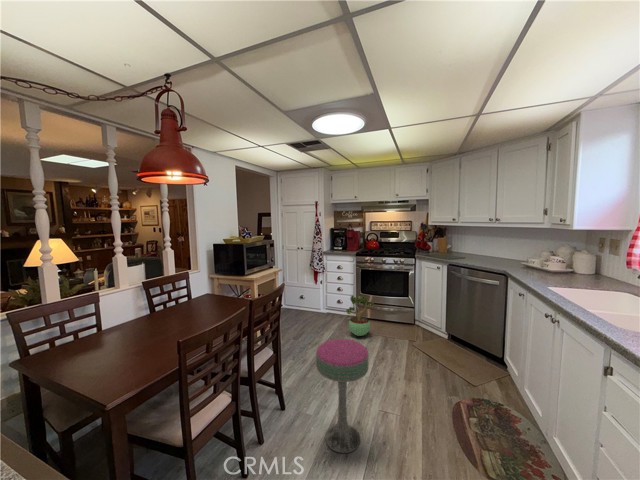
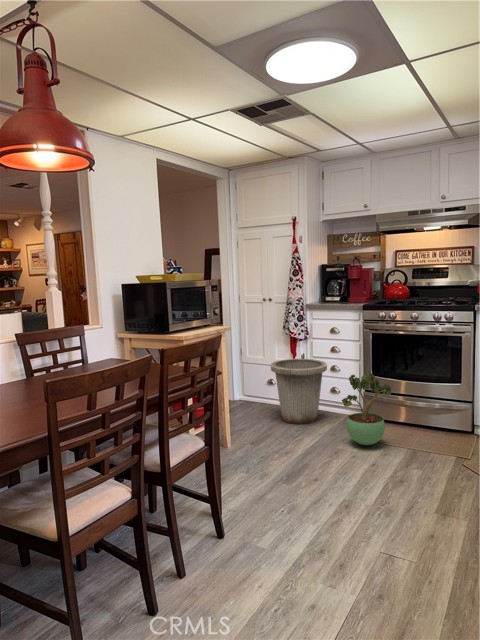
trash can: none [303,283,336,323] -> present [271,359,327,424]
bar stool: present [316,339,368,453] -> none [266,423,354,604]

